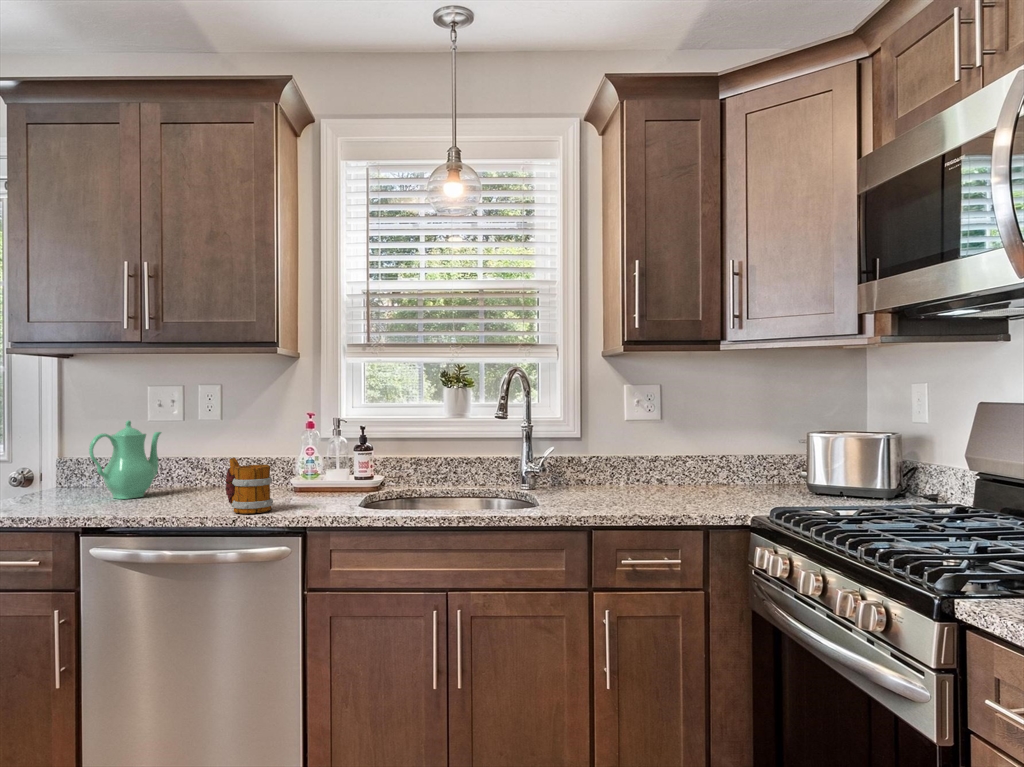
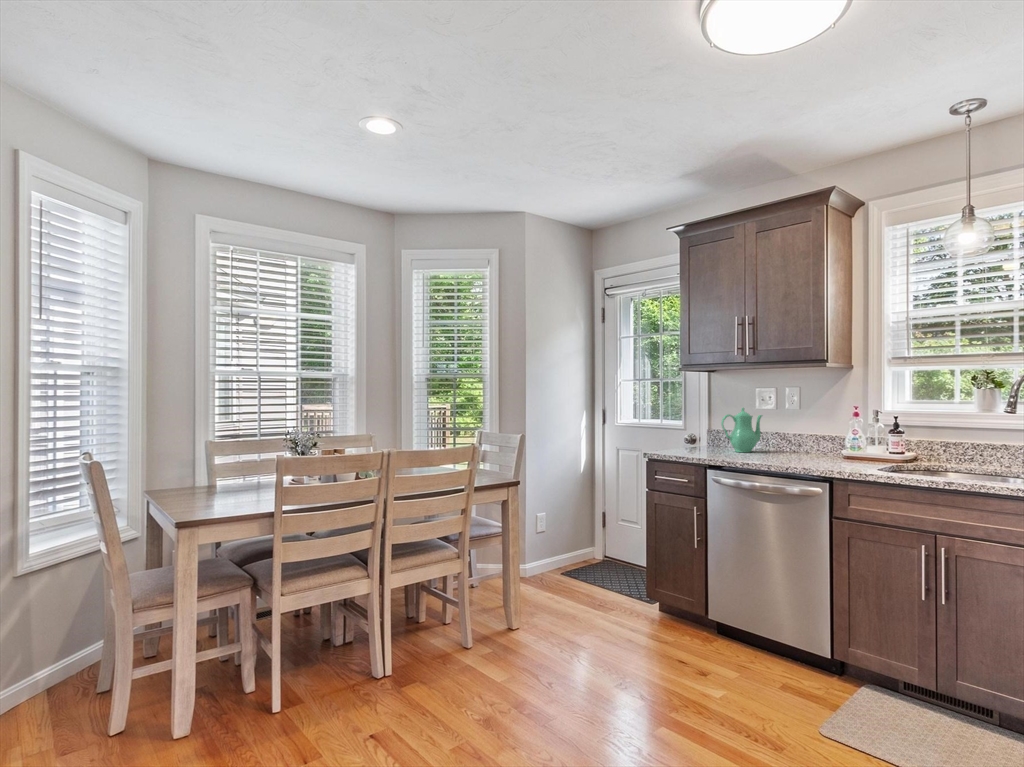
mug: present [225,458,273,514] -> none [790,431,818,466]

